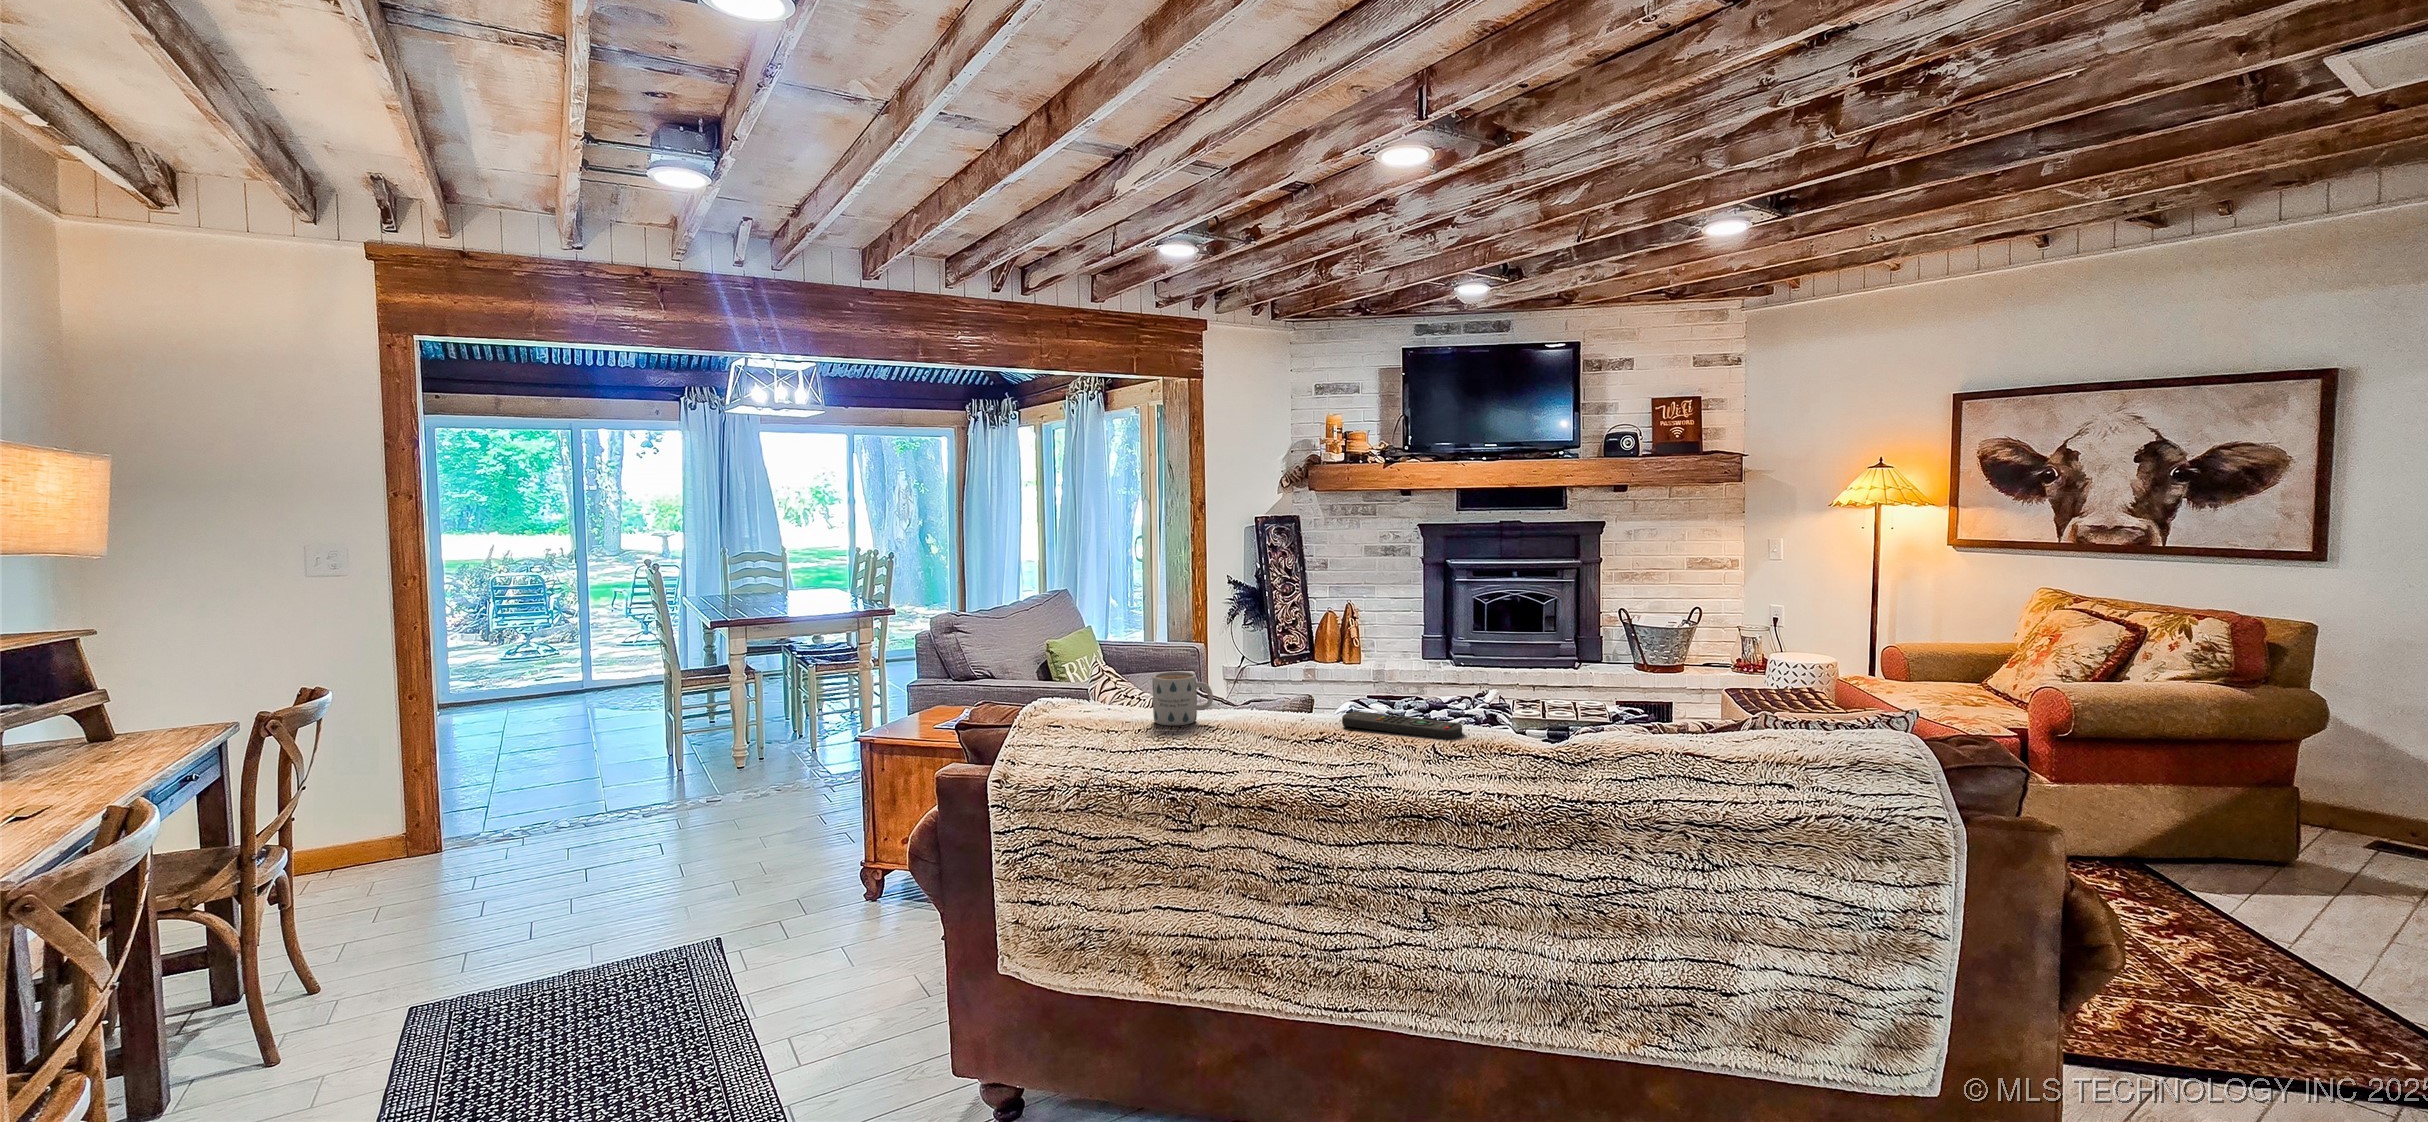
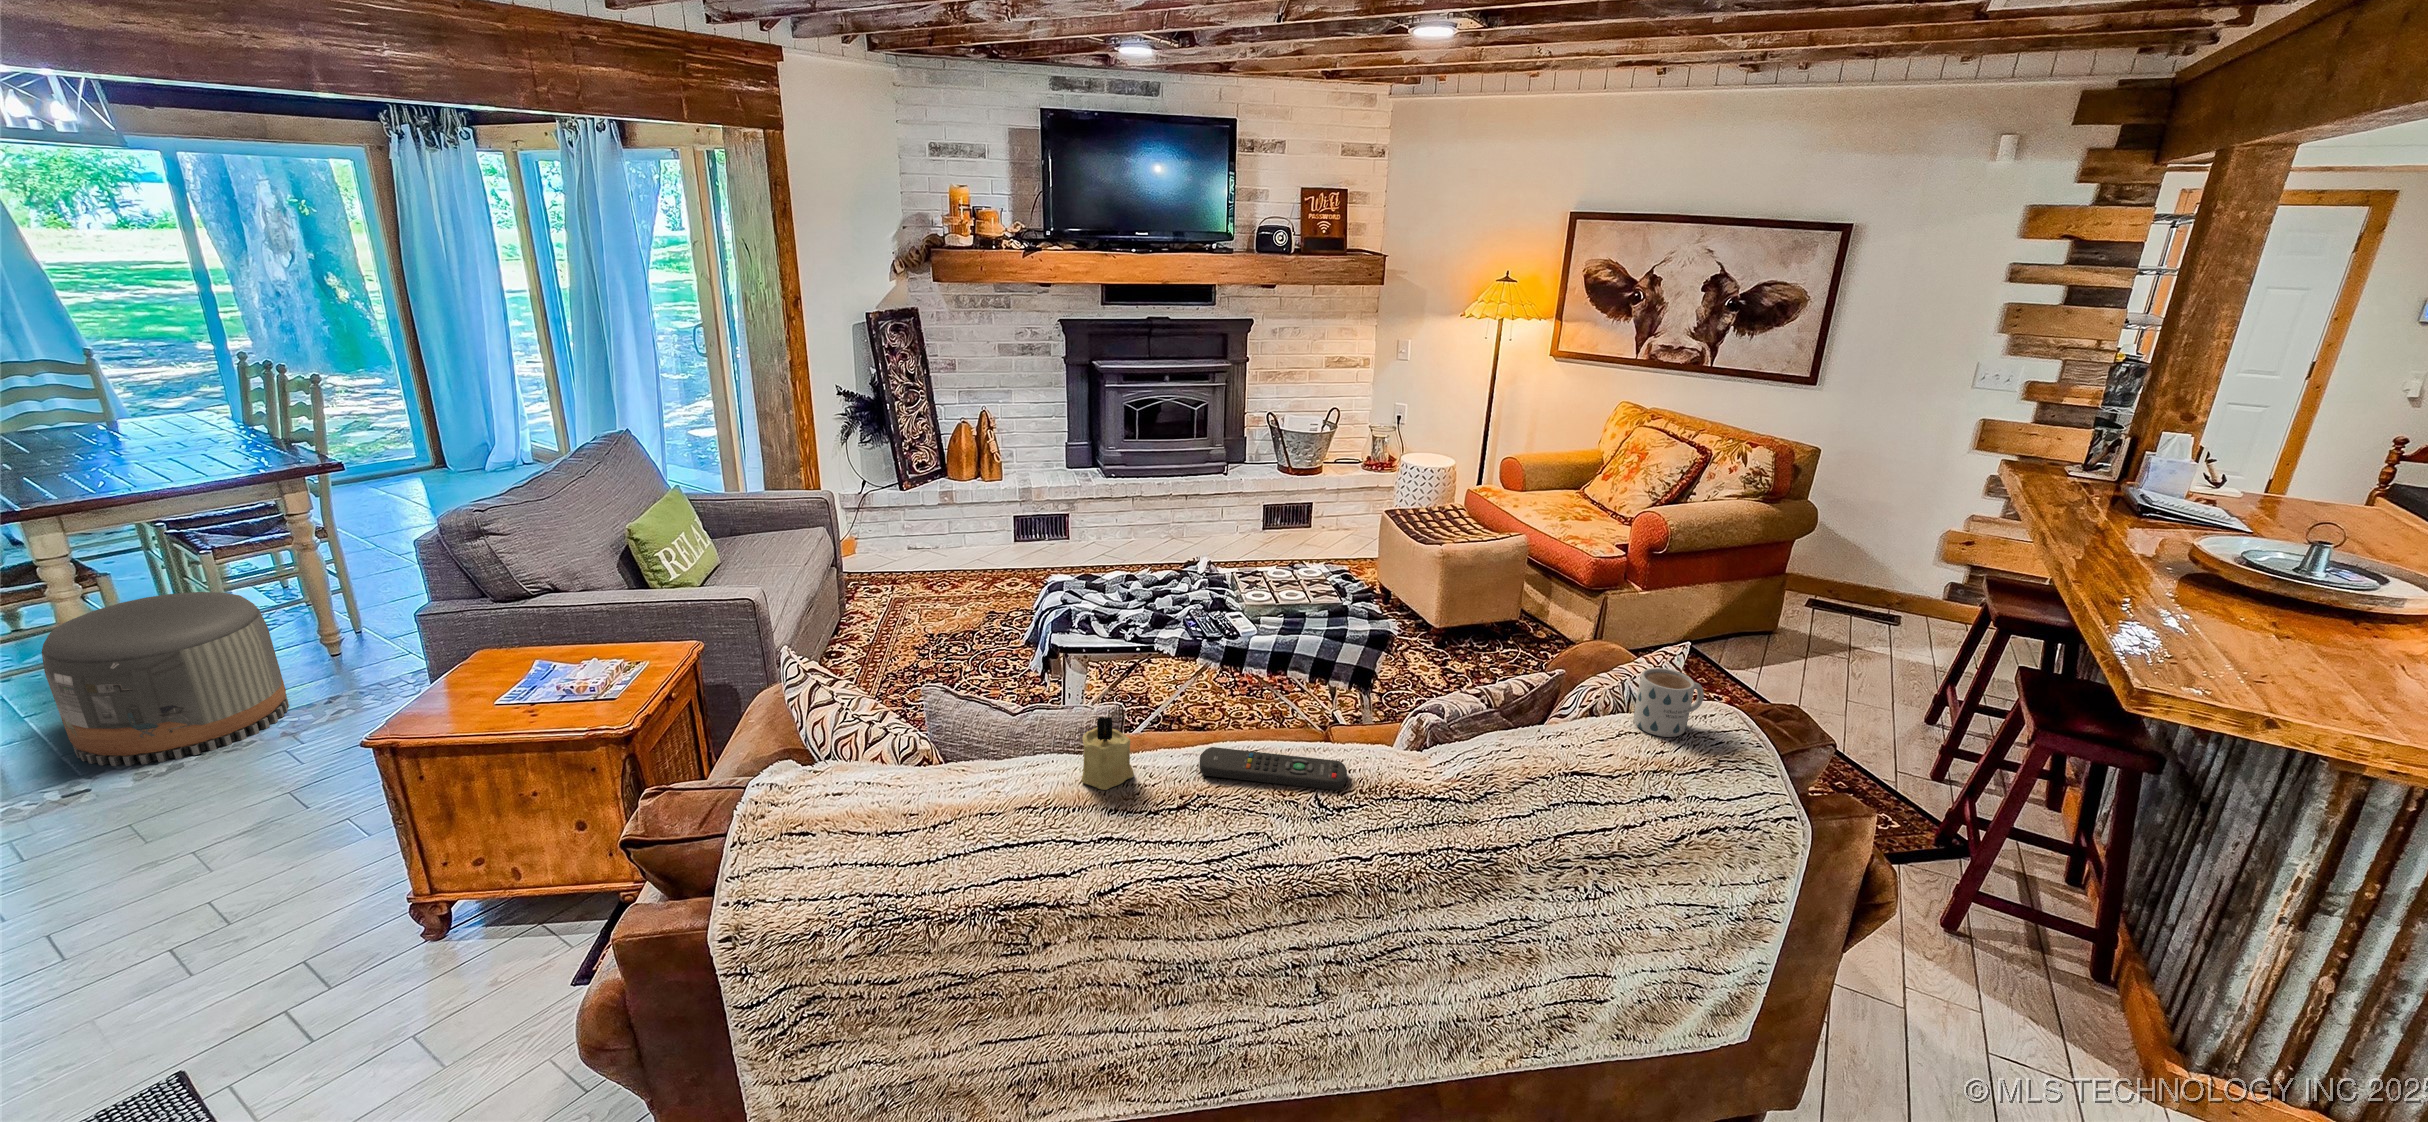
candle: none [1248,670,1290,727] -> present [1082,716,1134,790]
mug: present [1152,672,1213,726] -> present [1634,668,1704,737]
pouf: none [704,691,826,800] -> present [42,592,289,766]

